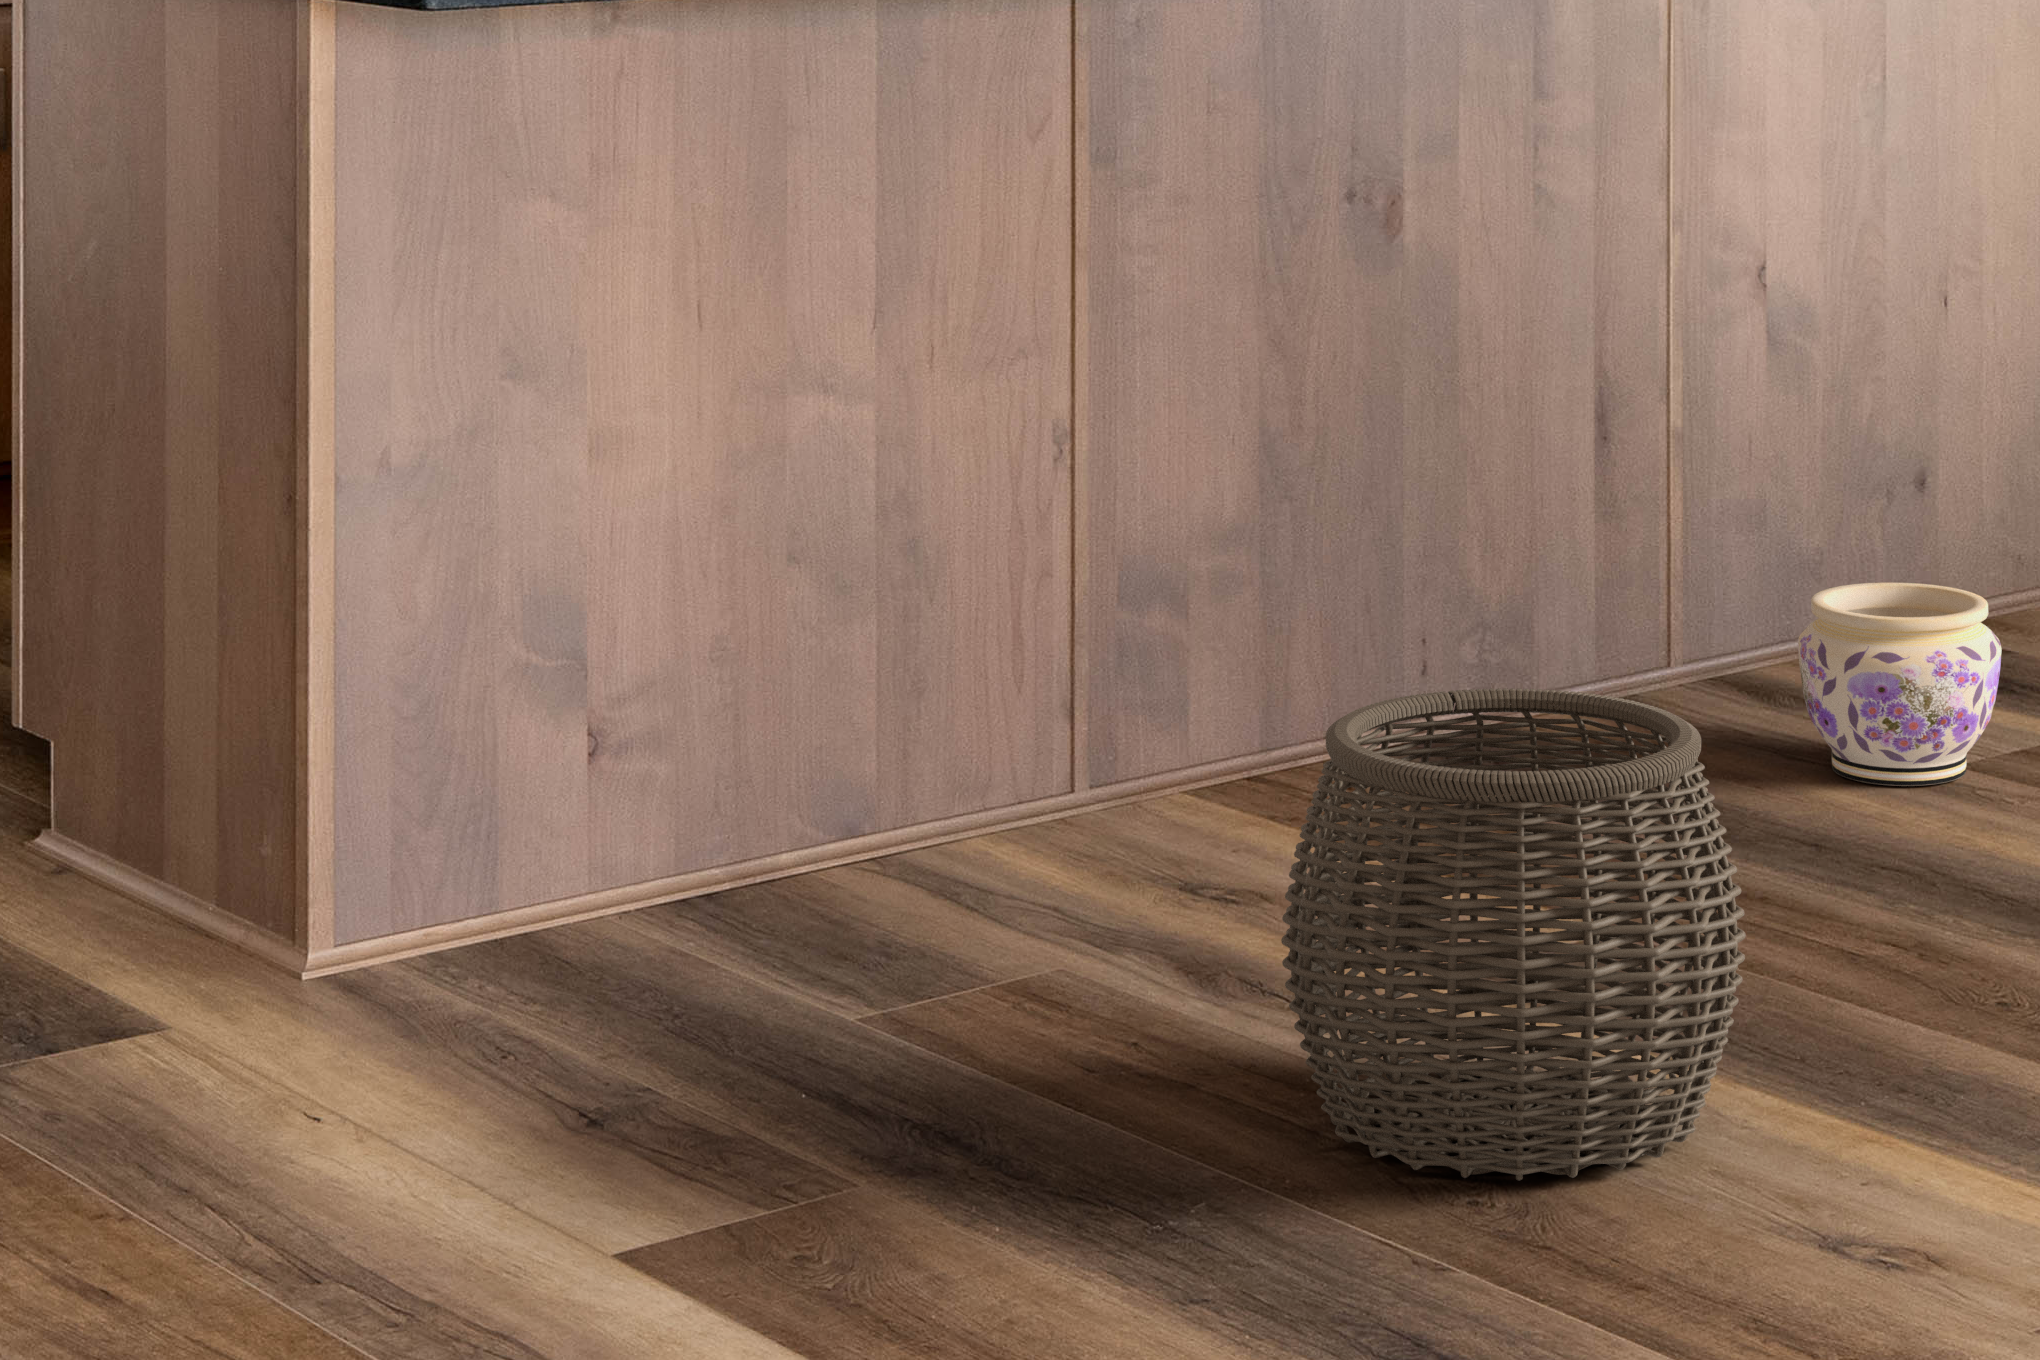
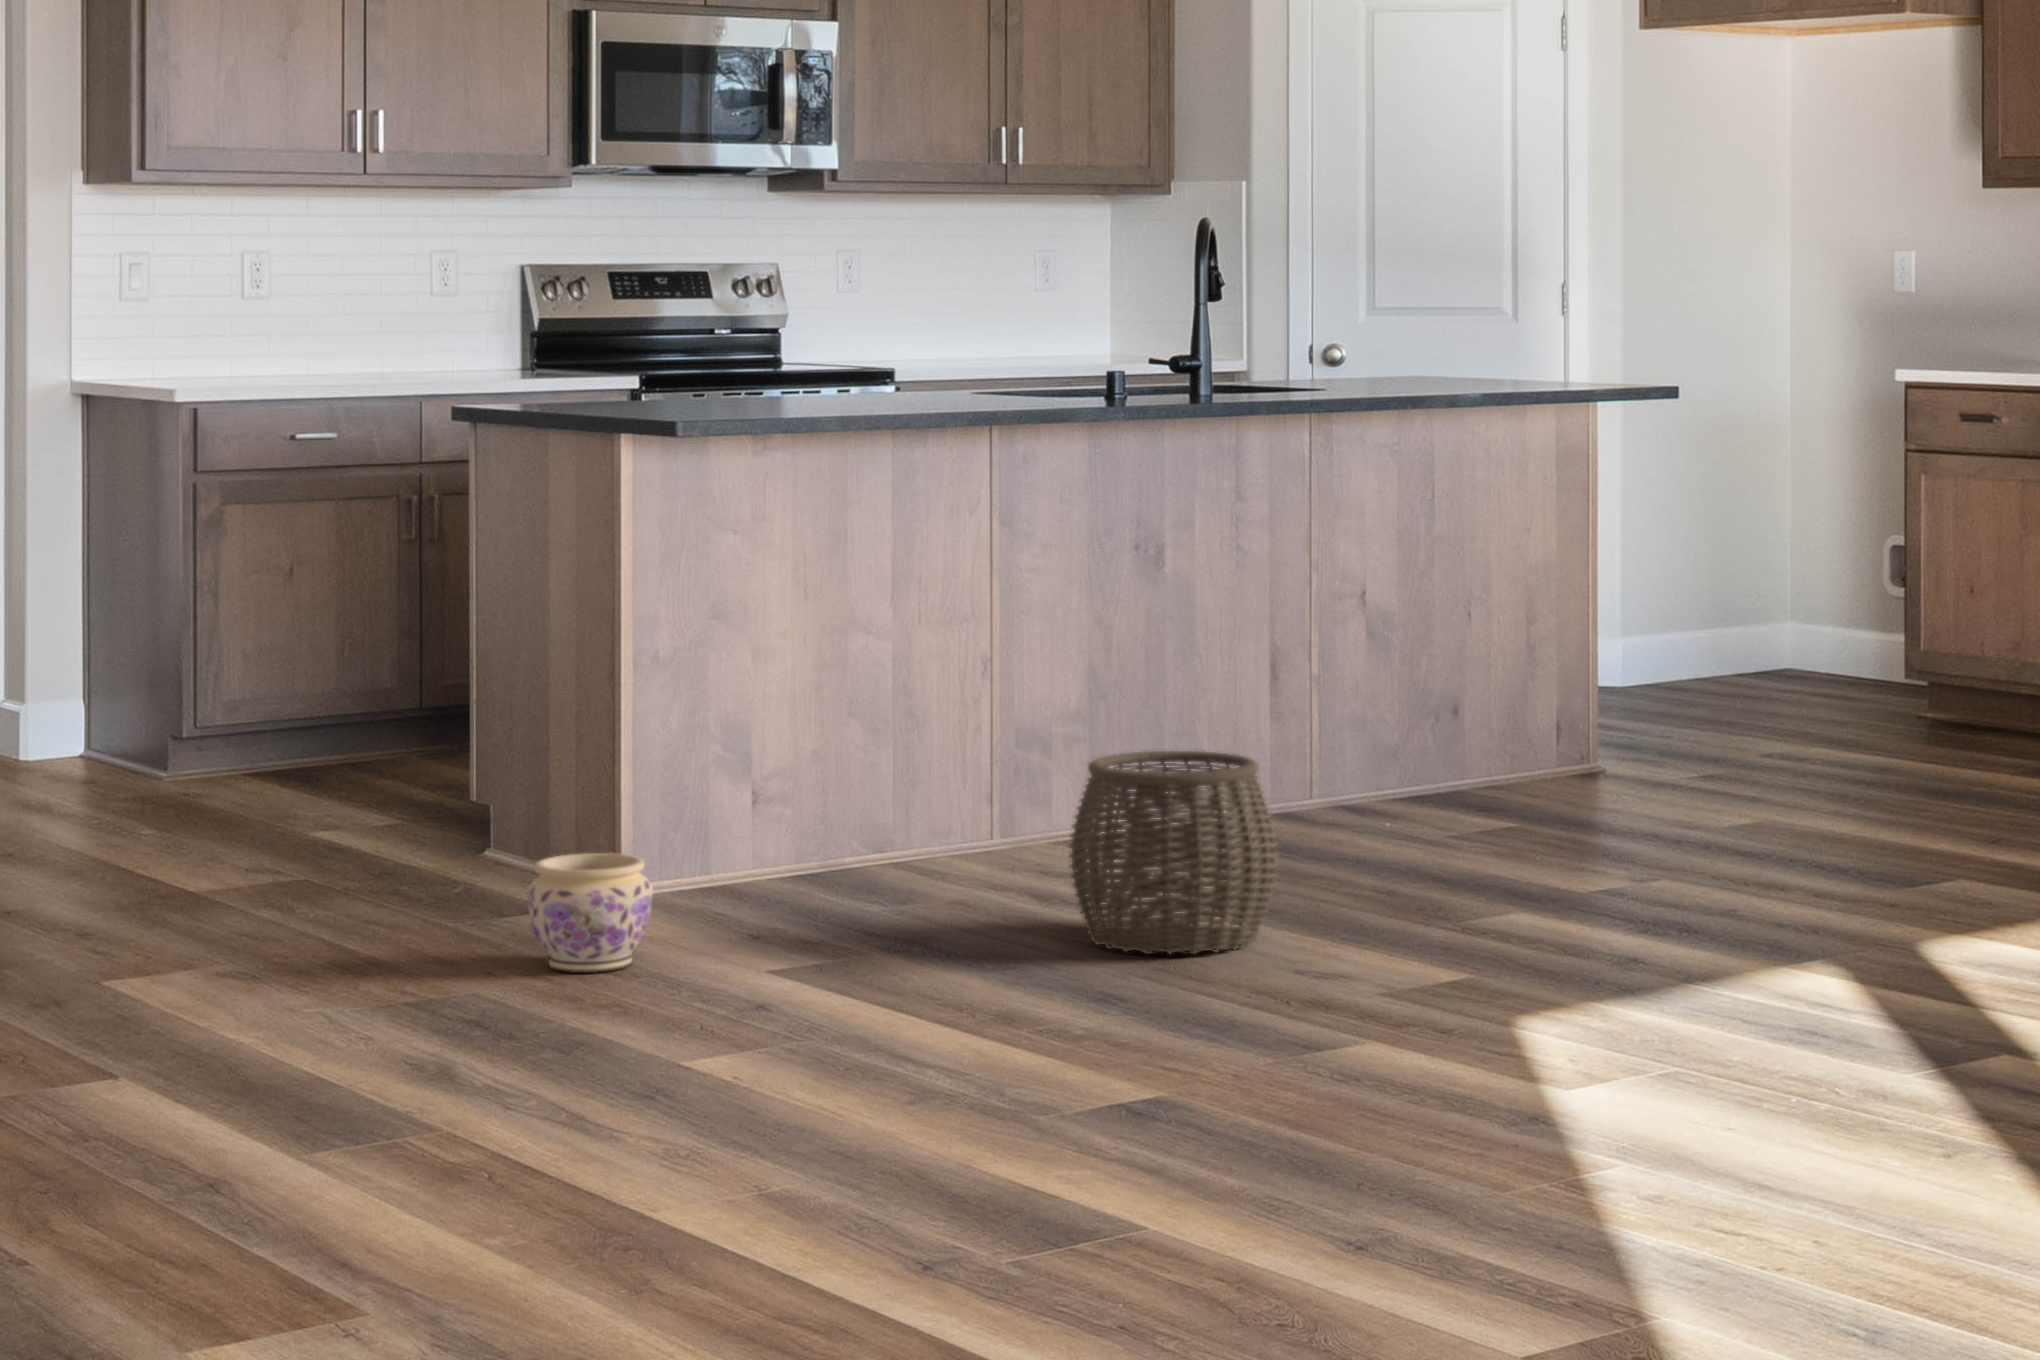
planter: present [1798,583,2002,786] -> present [527,853,653,973]

